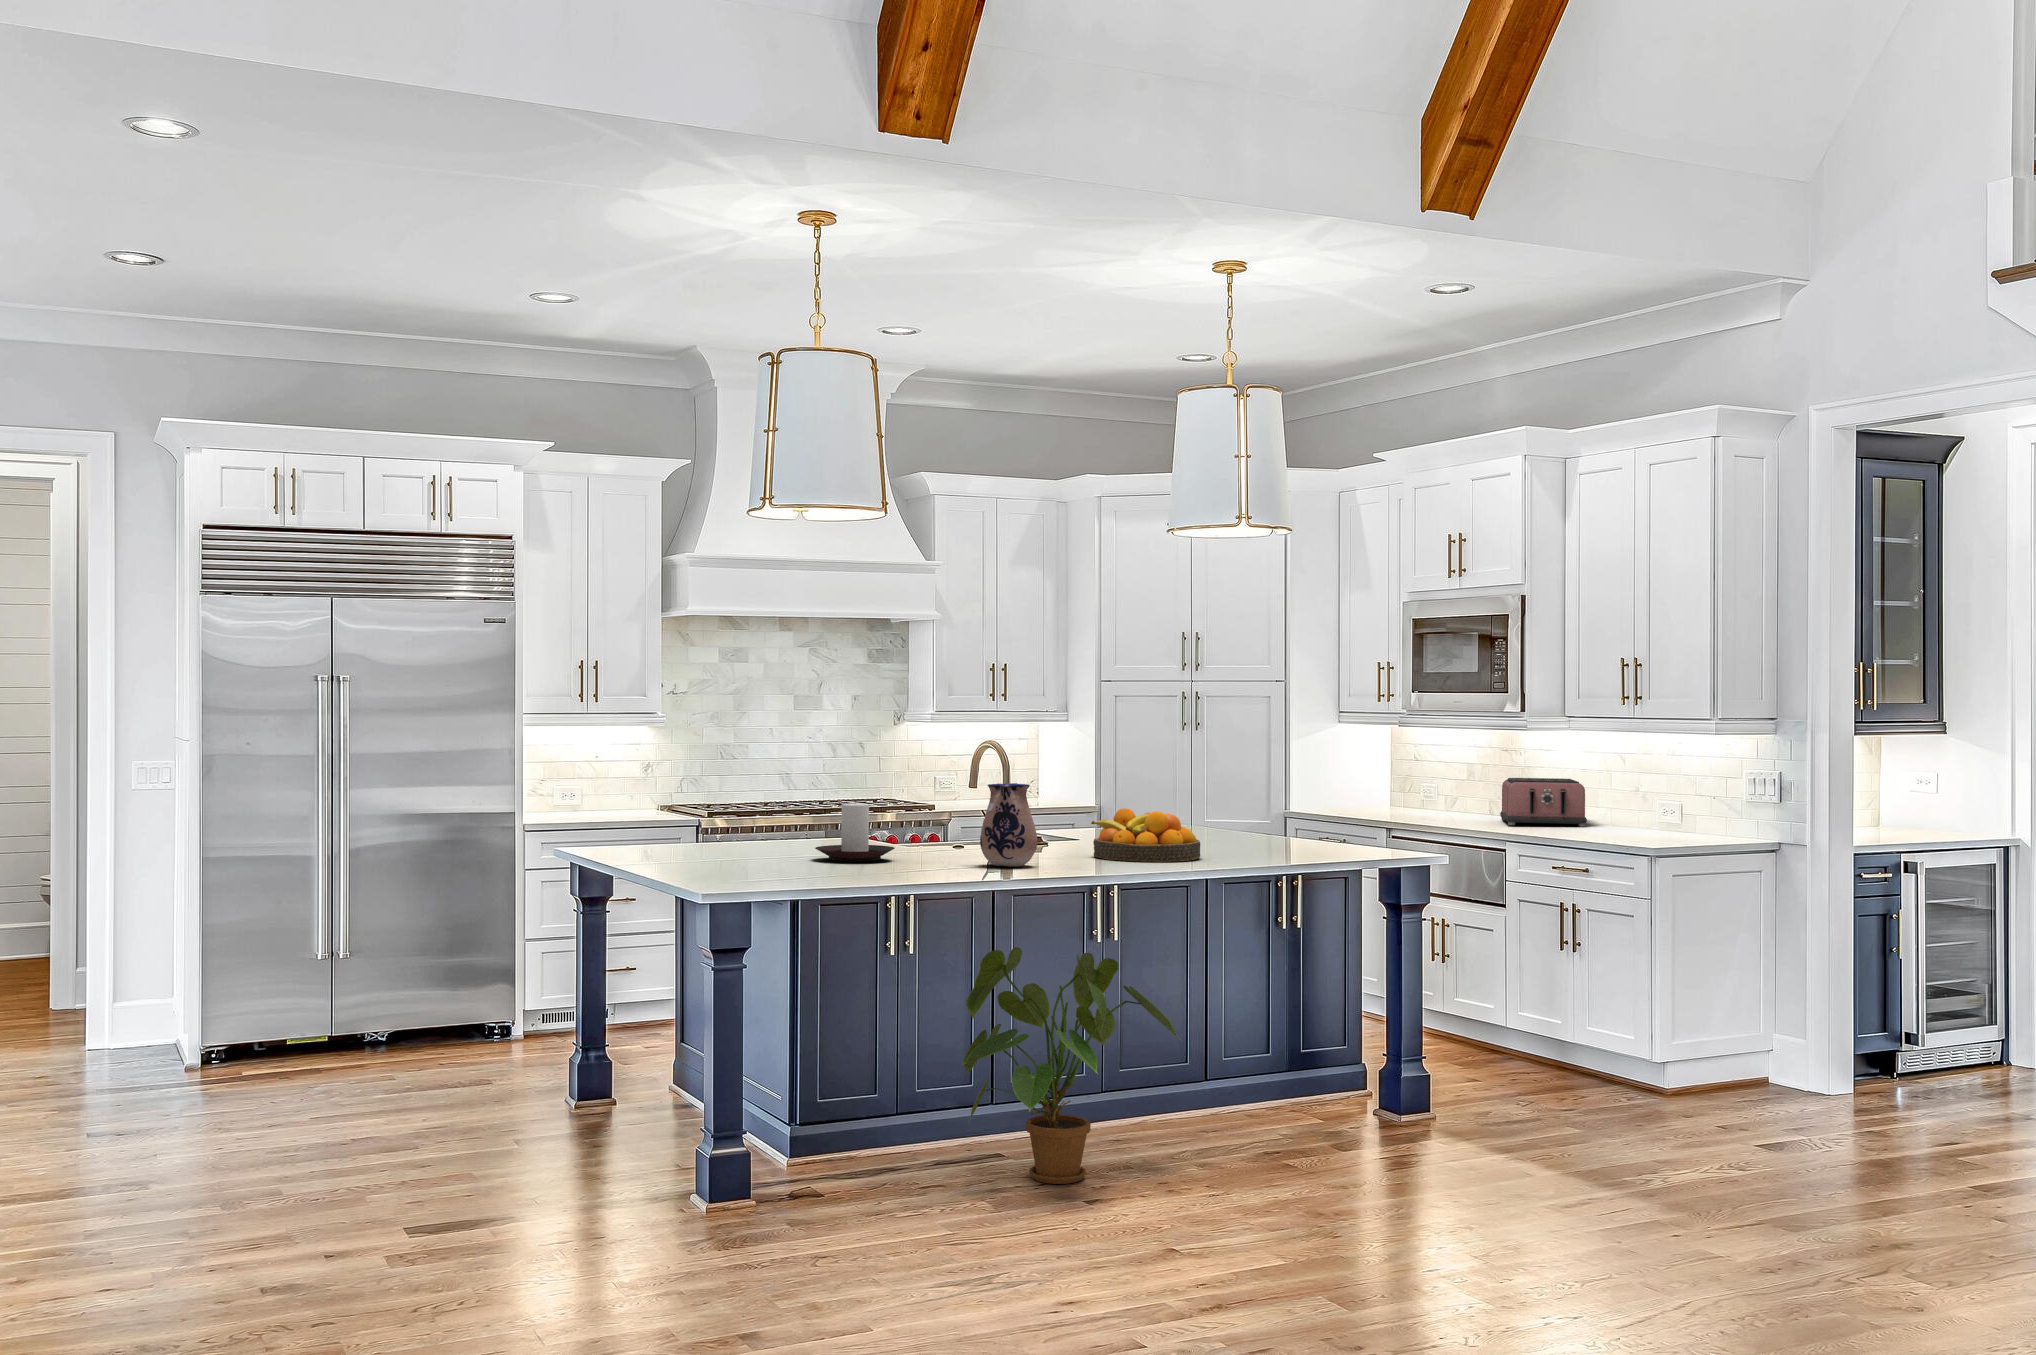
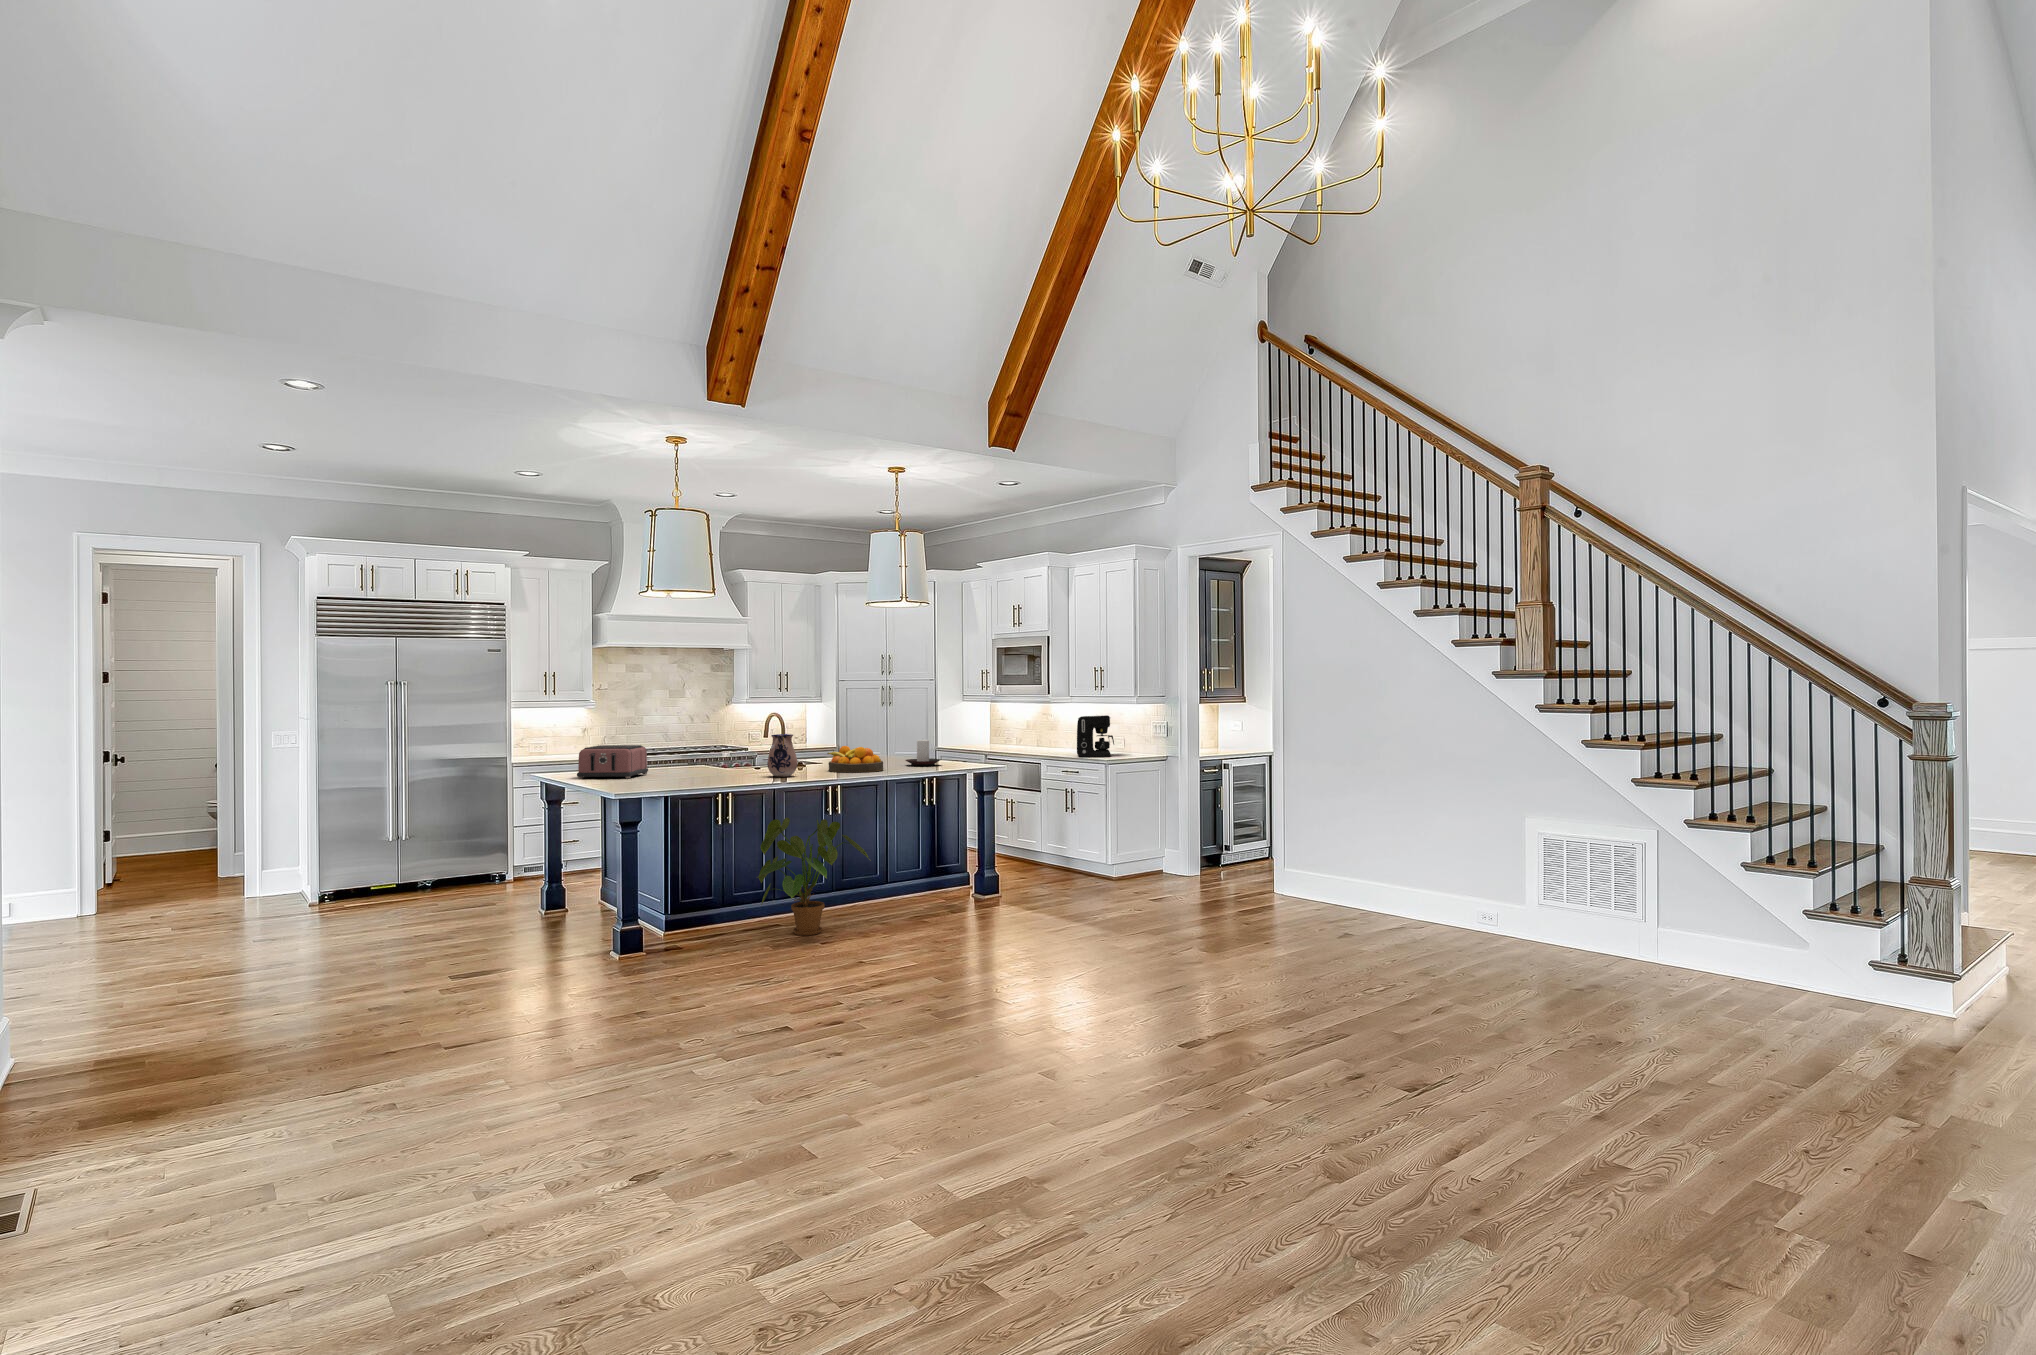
coffee maker: none [1586,758,1668,842] -> present [1077,715,1114,757]
toaster: present [1500,778,1587,827] -> present [577,745,648,779]
candle holder: present [815,803,895,862] -> present [906,740,940,766]

